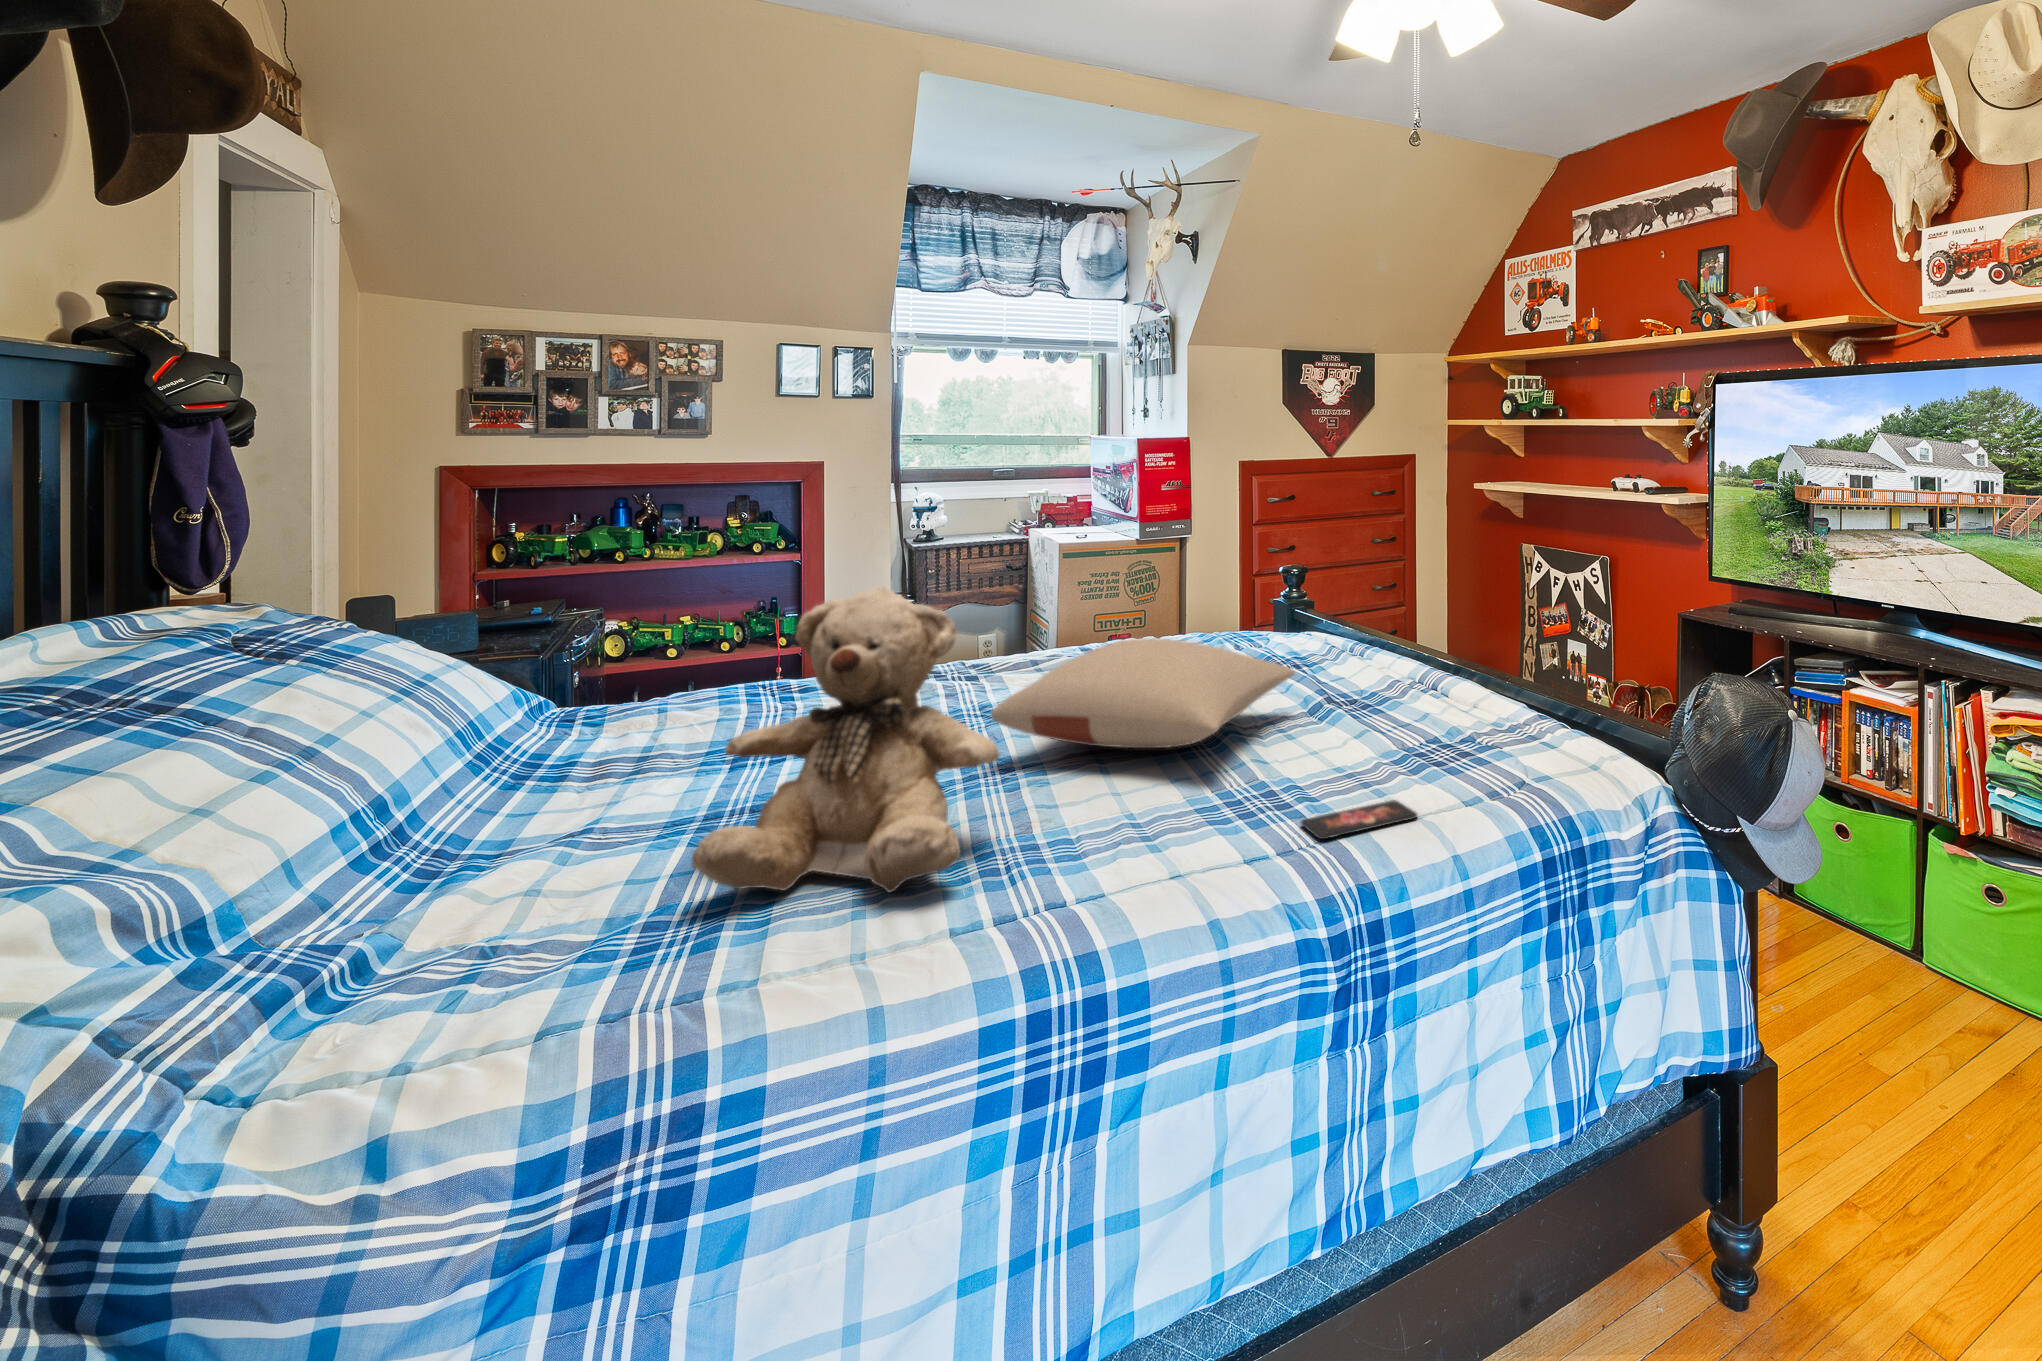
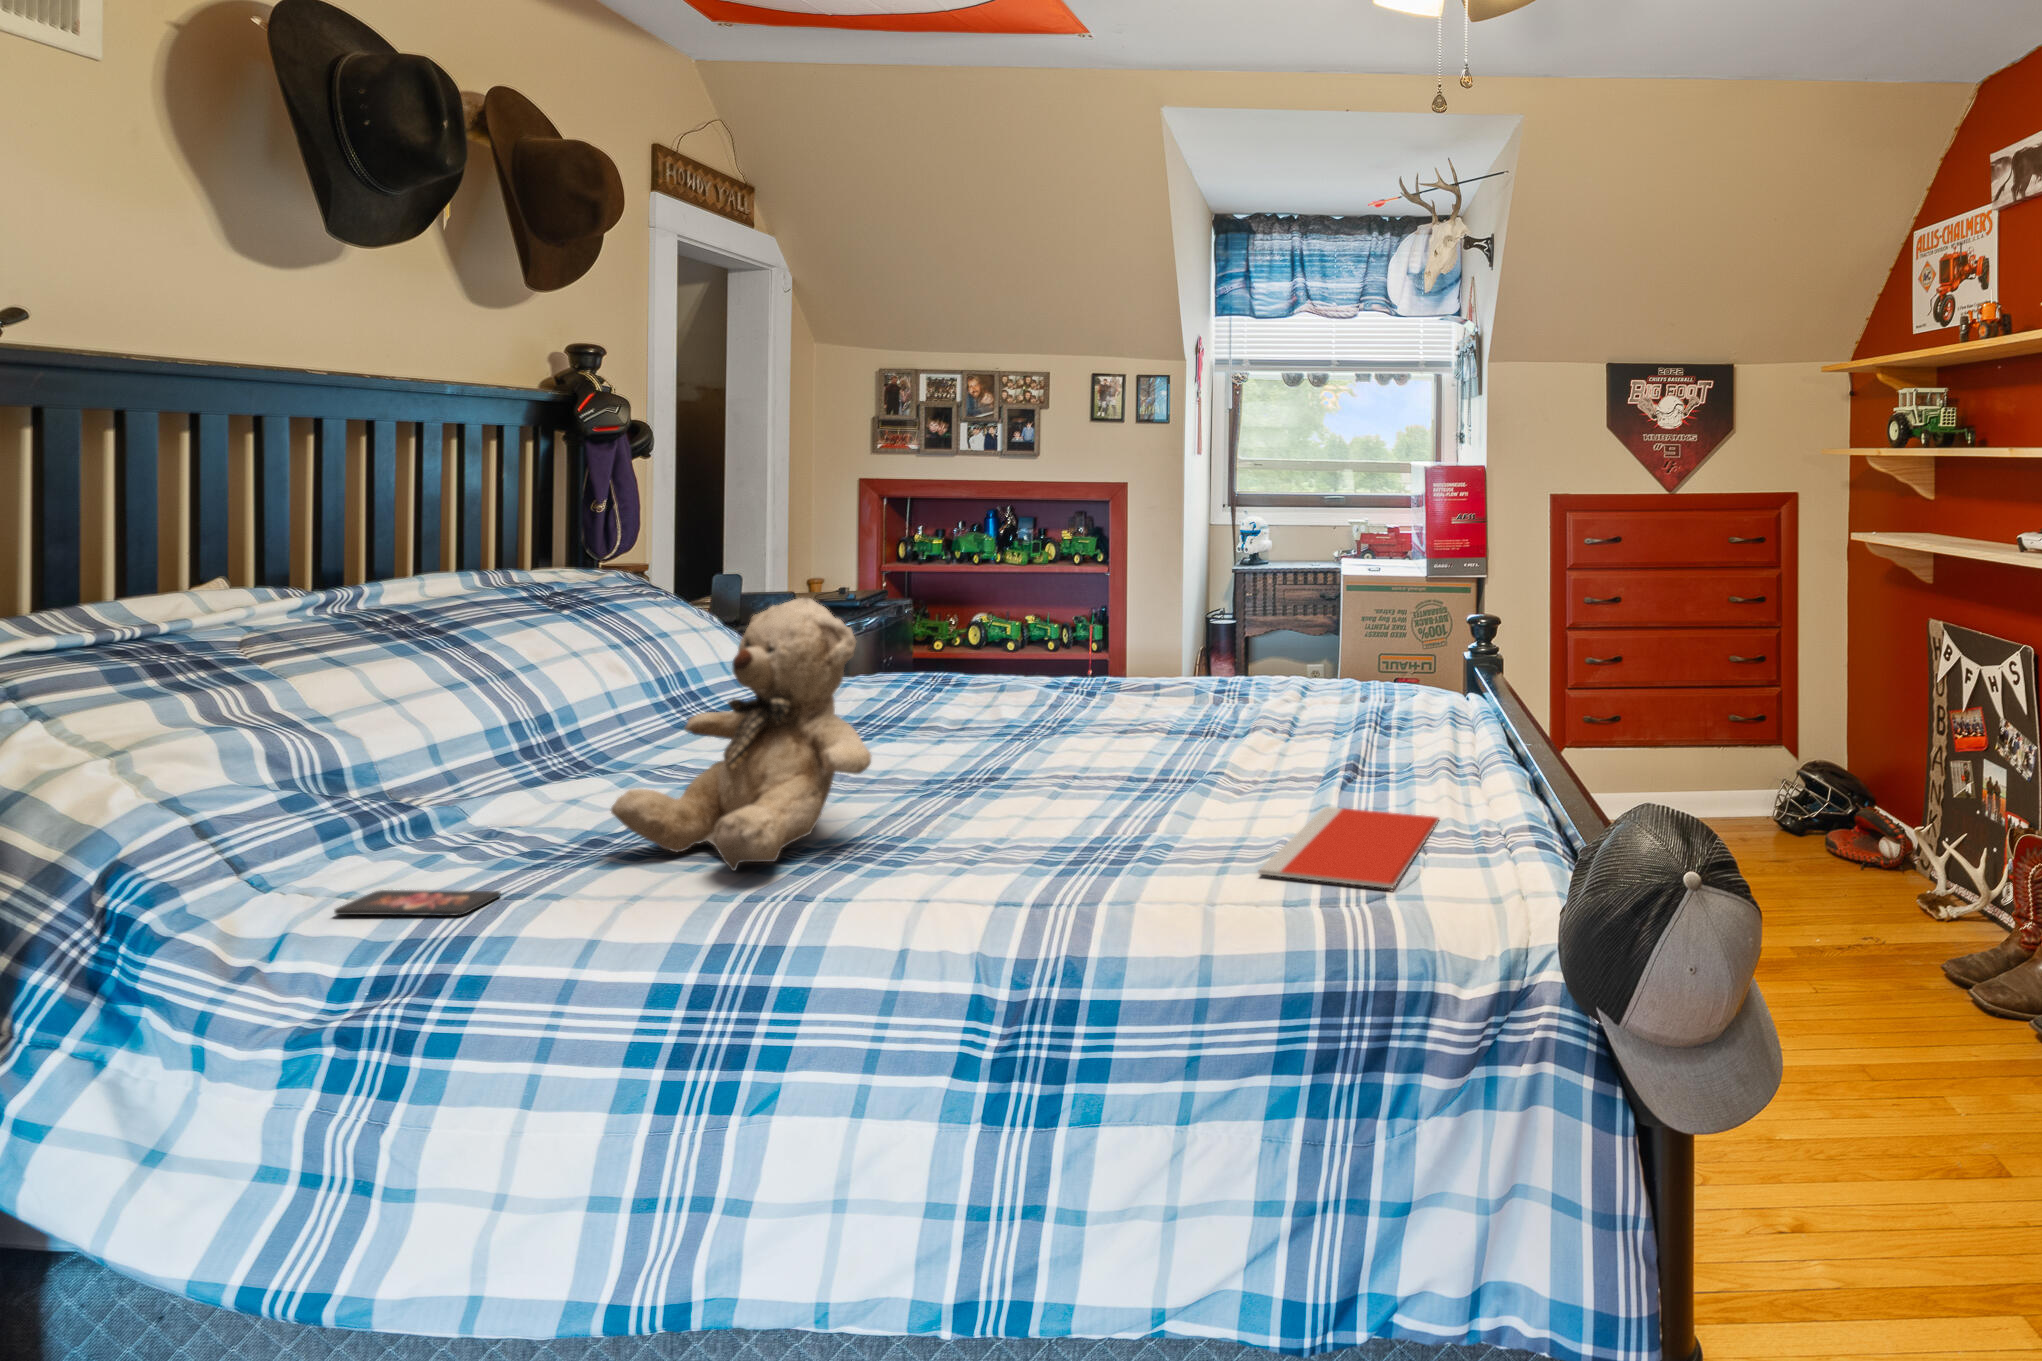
pillow: present [991,638,1295,748] -> none [966,676,1298,789]
notebook: none [1357,722,1513,788] -> present [1259,807,1439,888]
smartphone: present [1301,800,1417,839] -> present [334,890,501,916]

